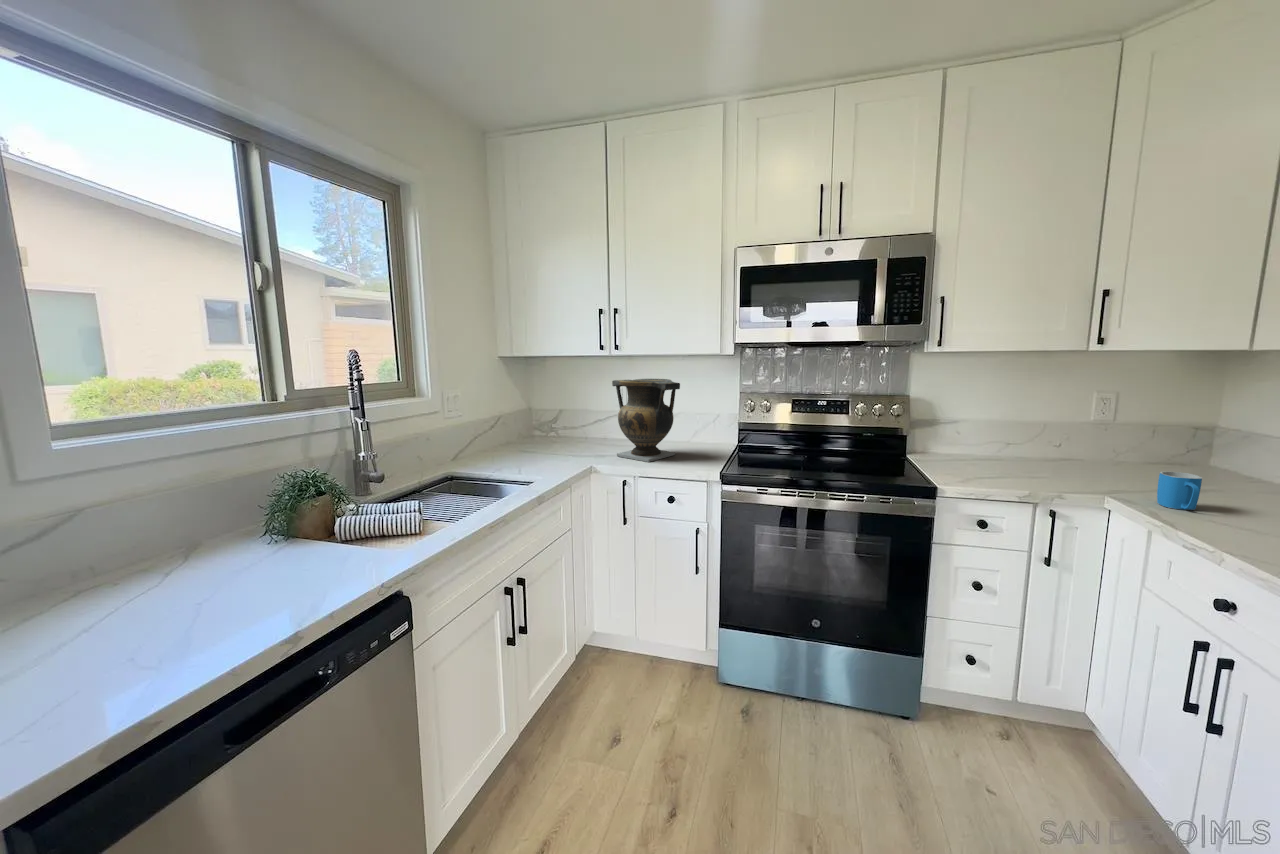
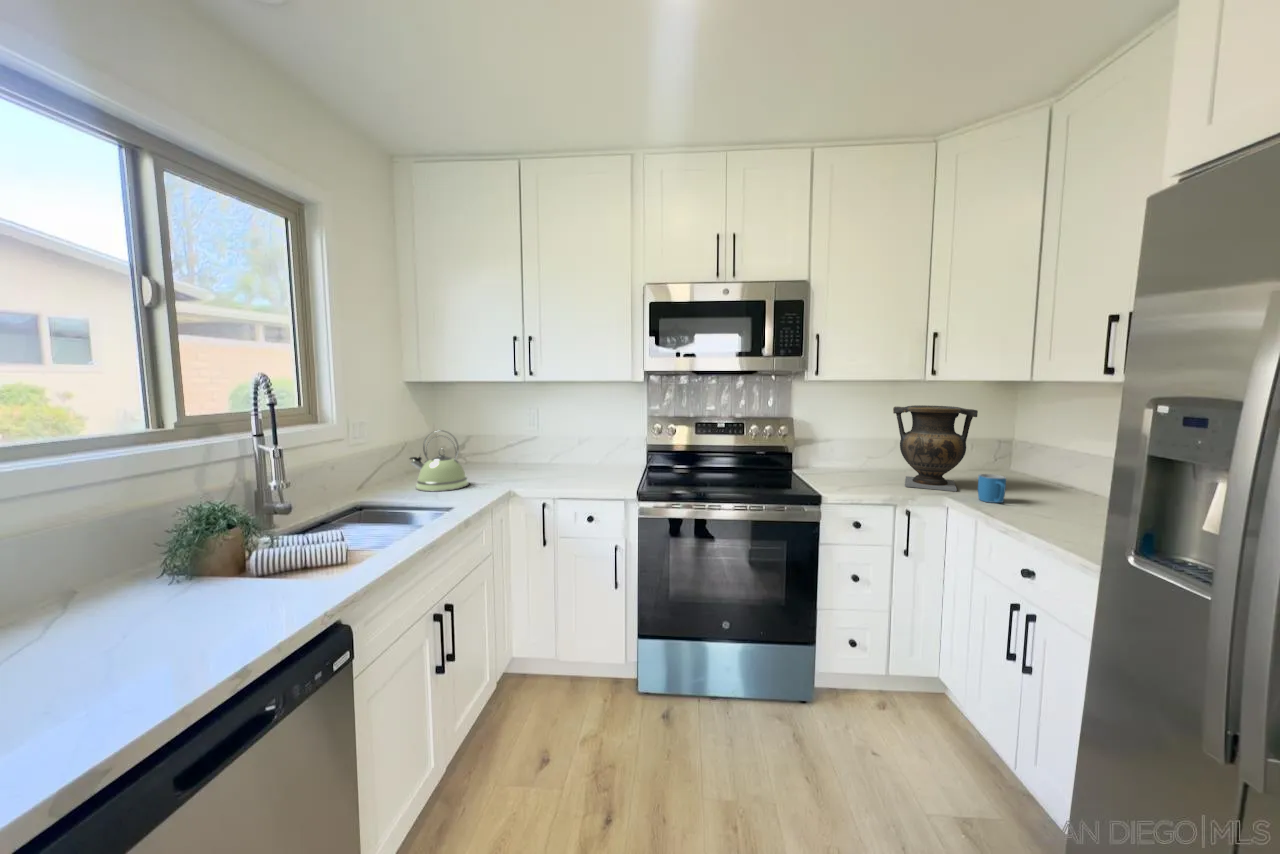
vase: present [612,379,680,462] -> present [893,405,978,491]
kettle: none [496,405,552,465] -> present [410,430,469,491]

